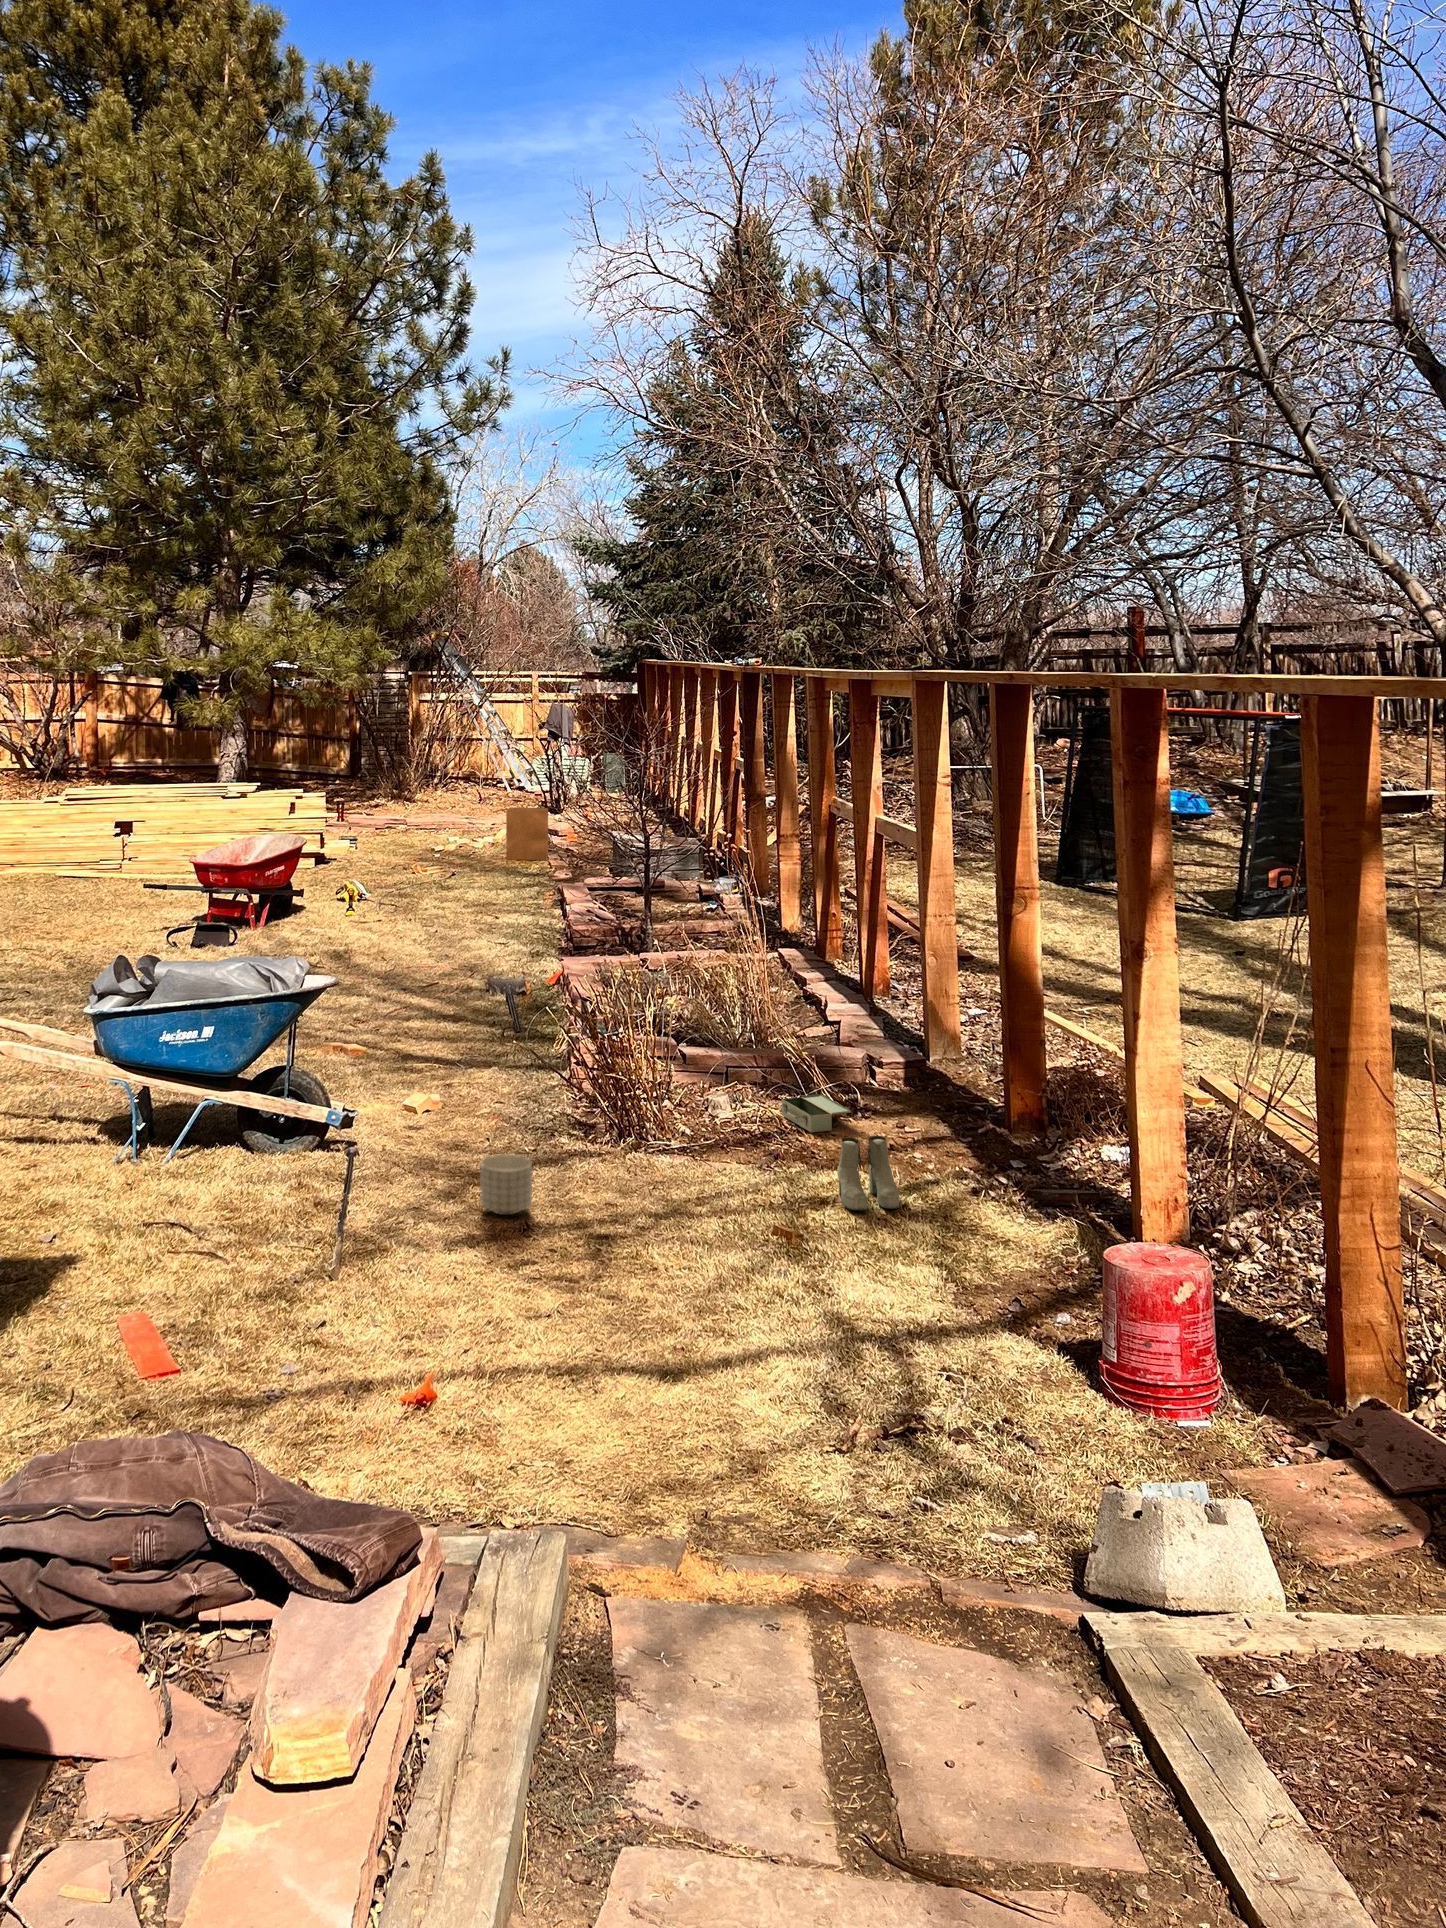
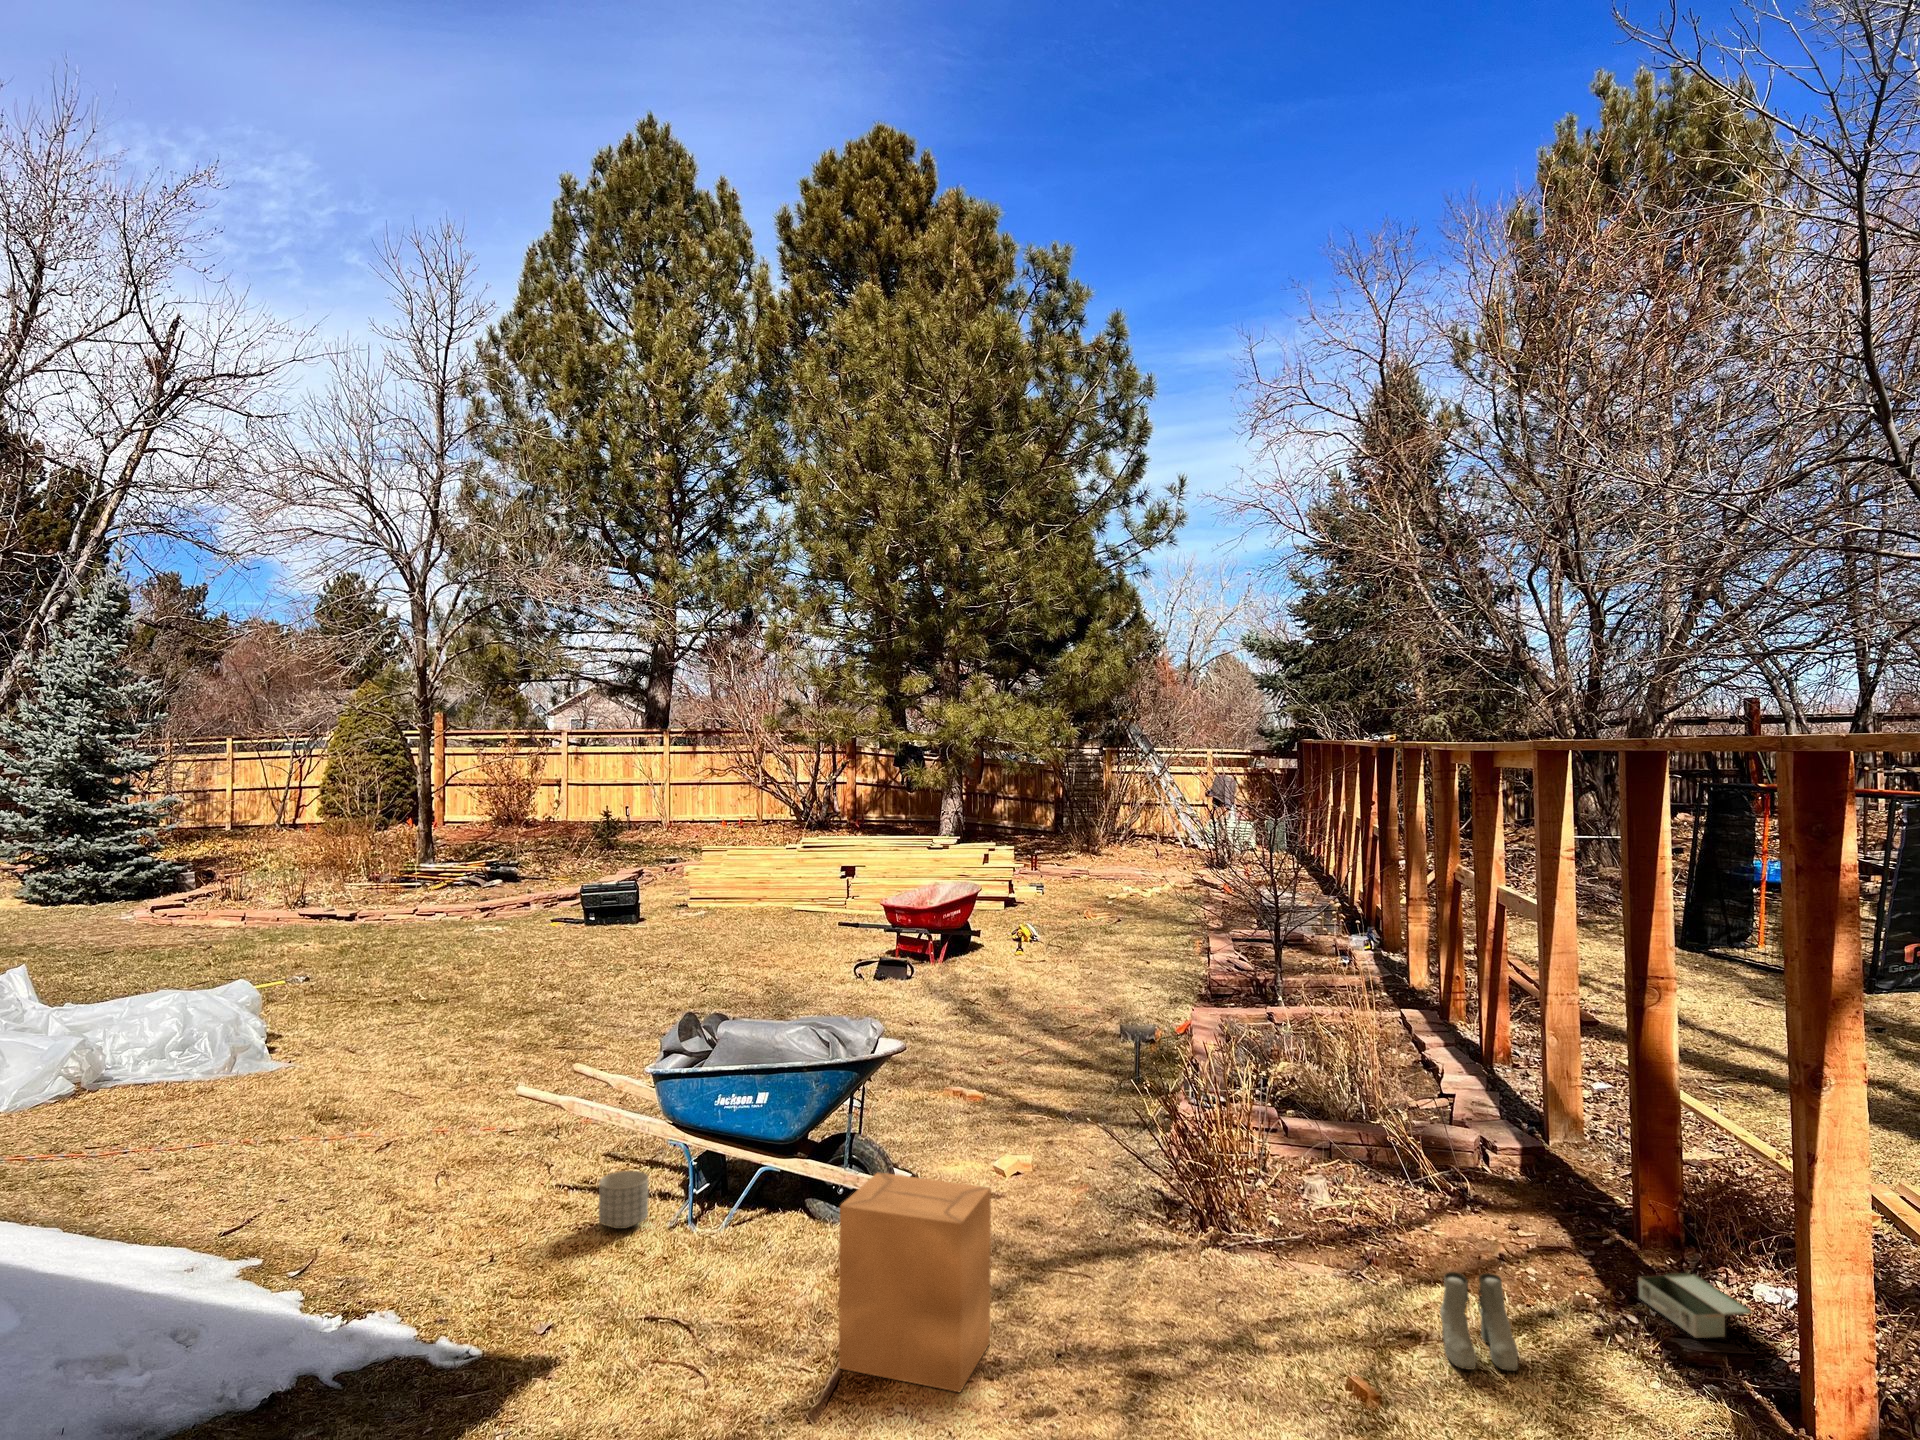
cardboard box: present [506,808,548,860] -> present [839,1172,991,1392]
toolbox: present [782,1094,851,1132] -> present [1638,1273,1752,1338]
planter: present [480,1154,532,1215] -> present [599,1171,649,1229]

